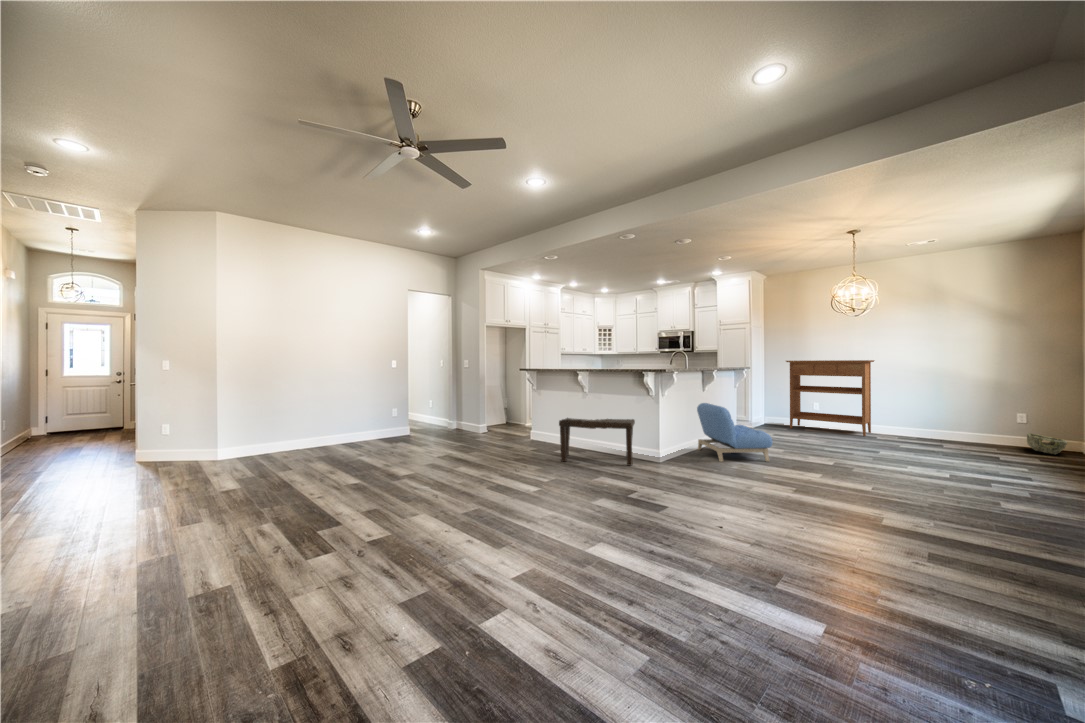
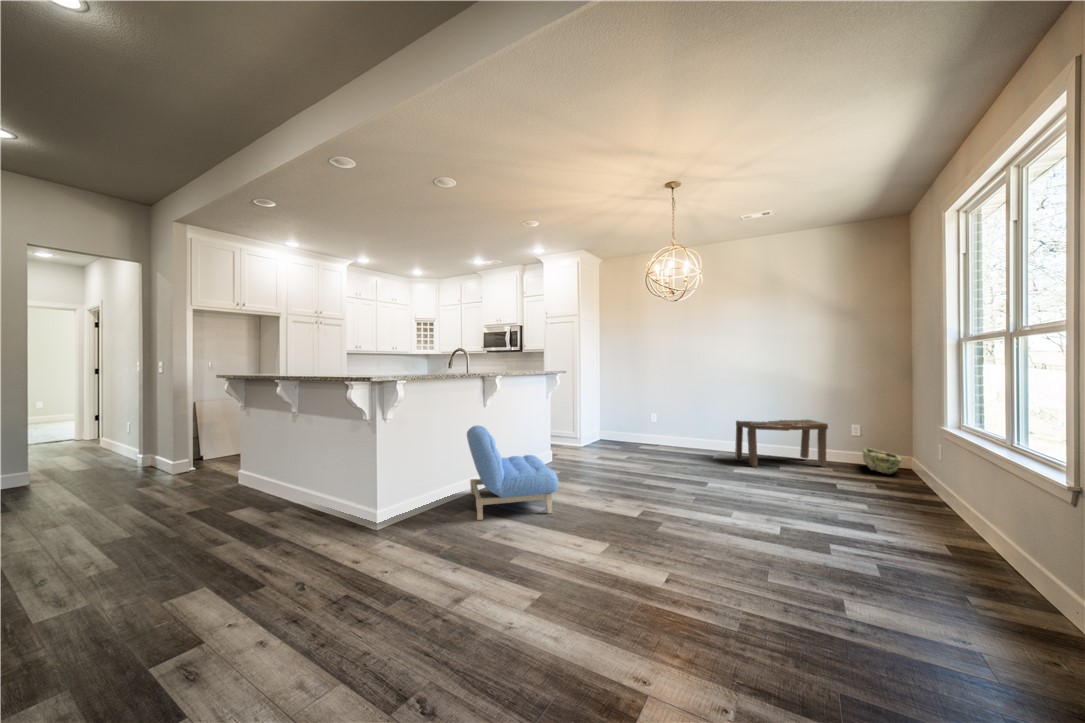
console table: present [786,360,874,436] -> none [619,362,715,456]
bench: present [559,418,635,466] -> present [735,420,828,467]

